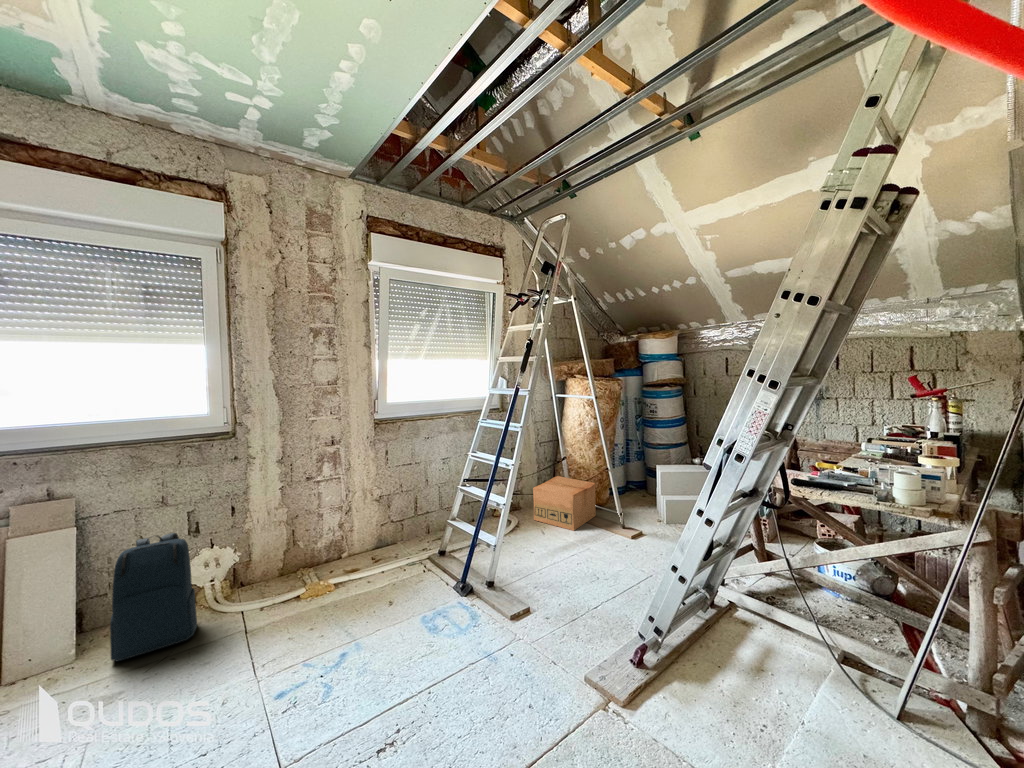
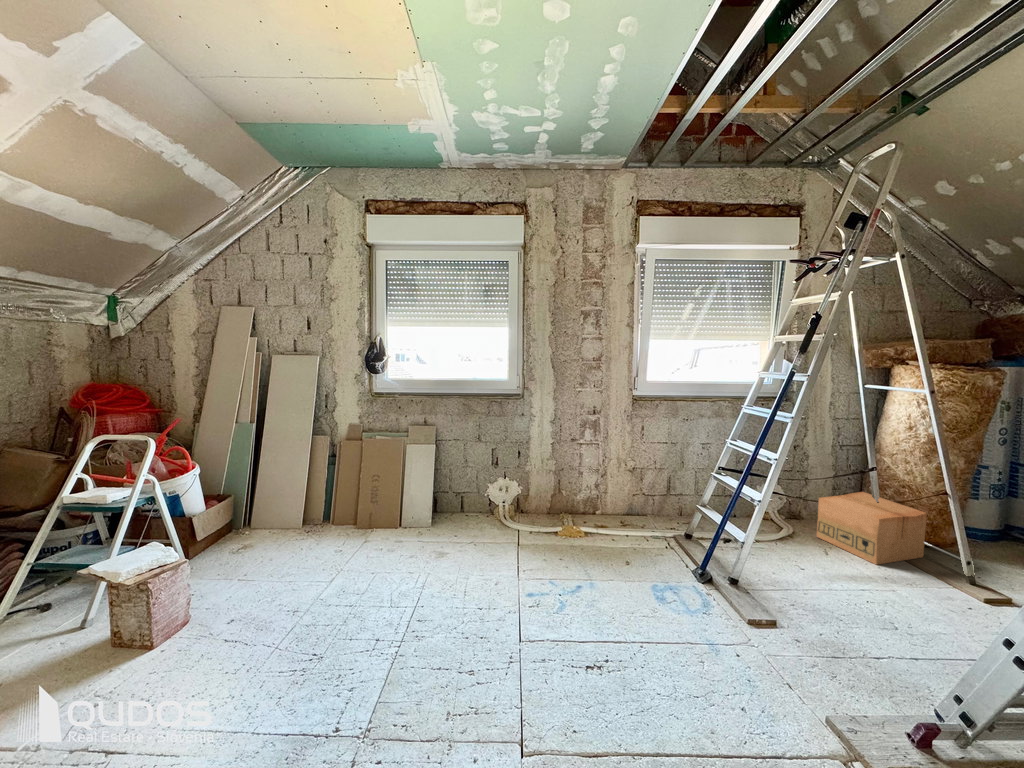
backpack: present [110,533,197,661] -> none [448,460,493,537]

